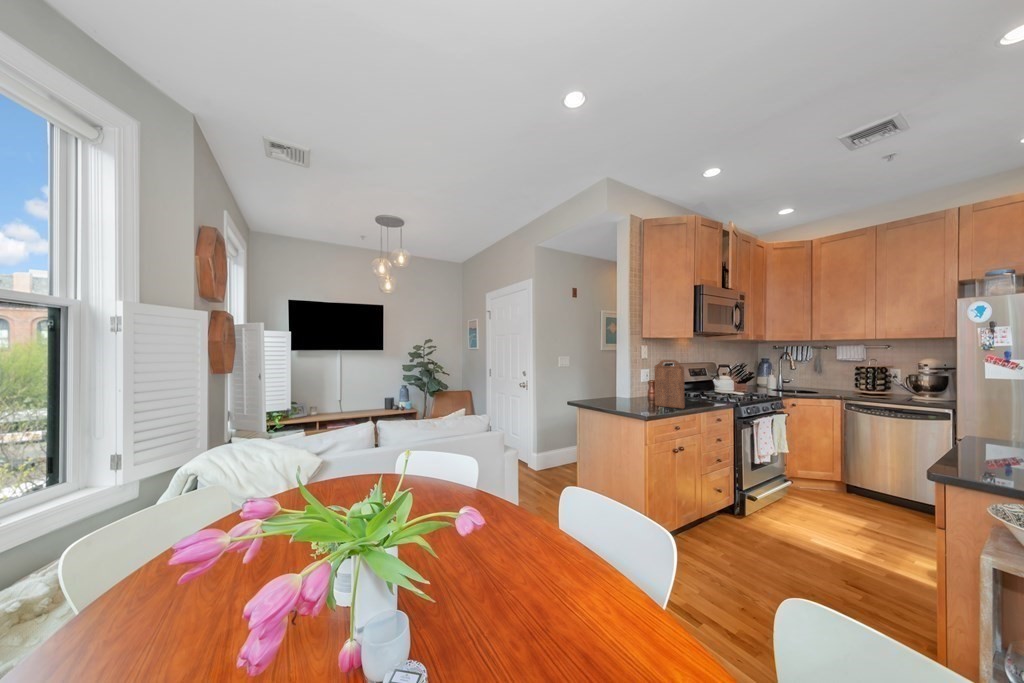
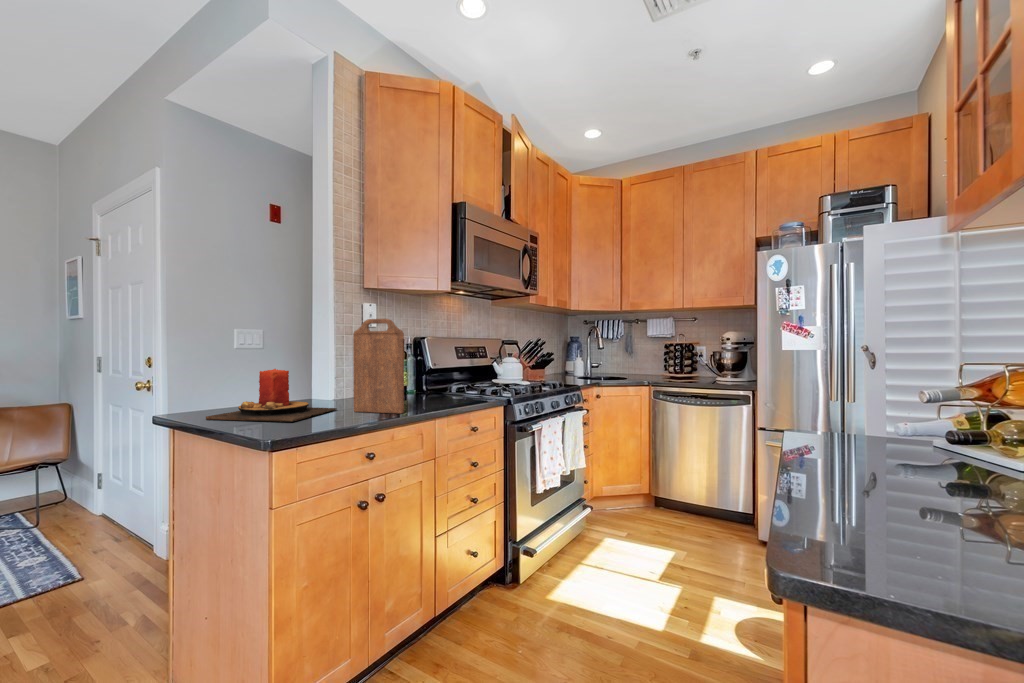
candle: none [592,383,645,409] -> present [206,369,337,422]

